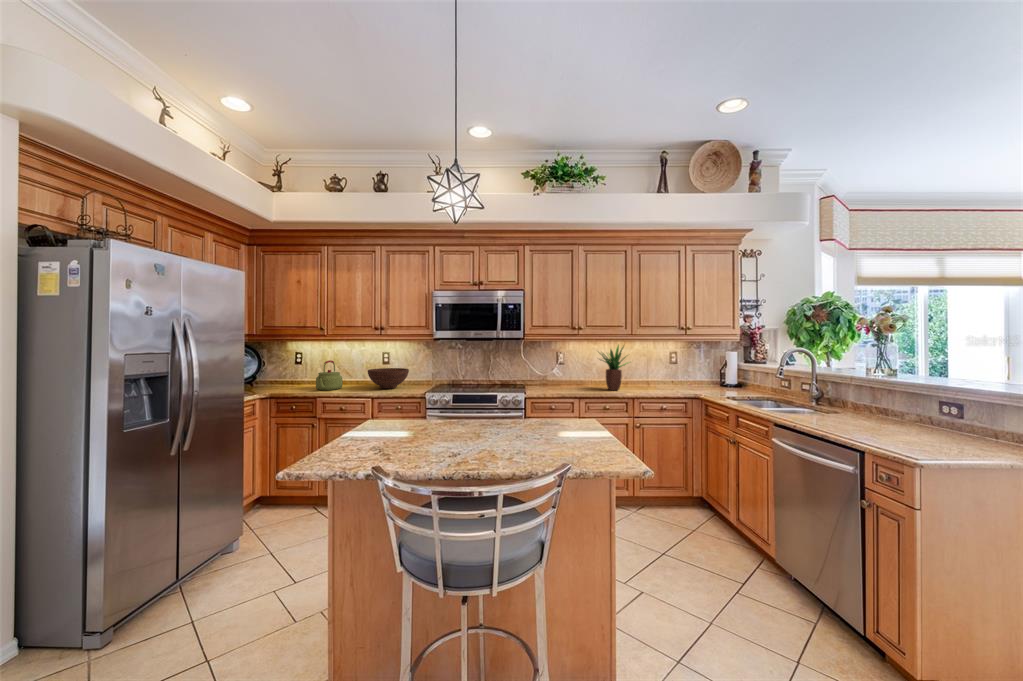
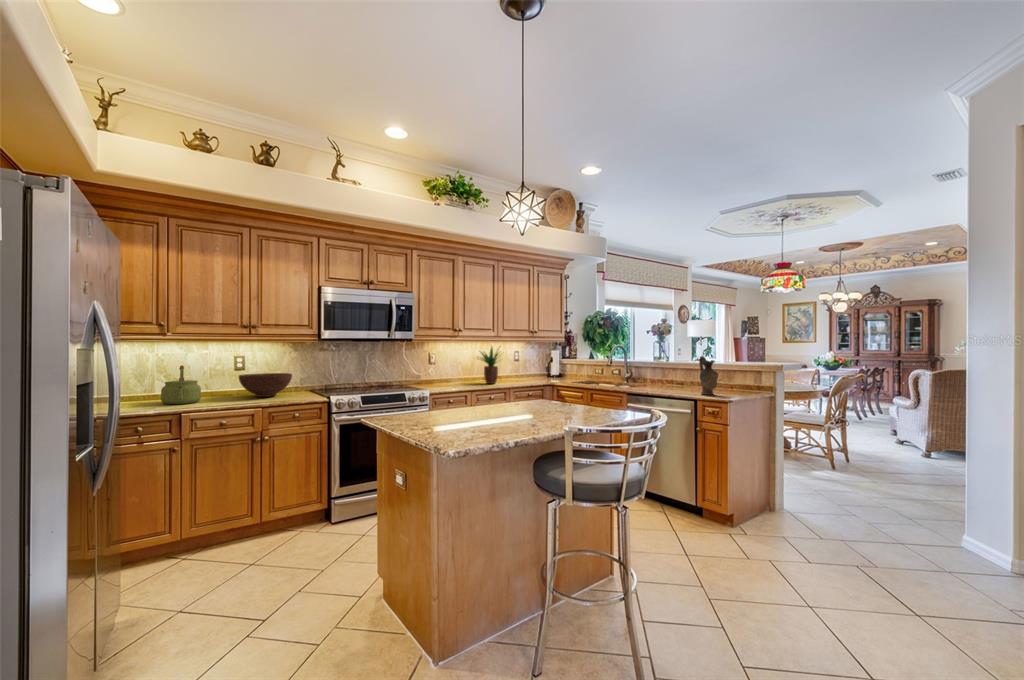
ceramic pitcher: none [897,376,941,451] -> present [699,356,718,395]

